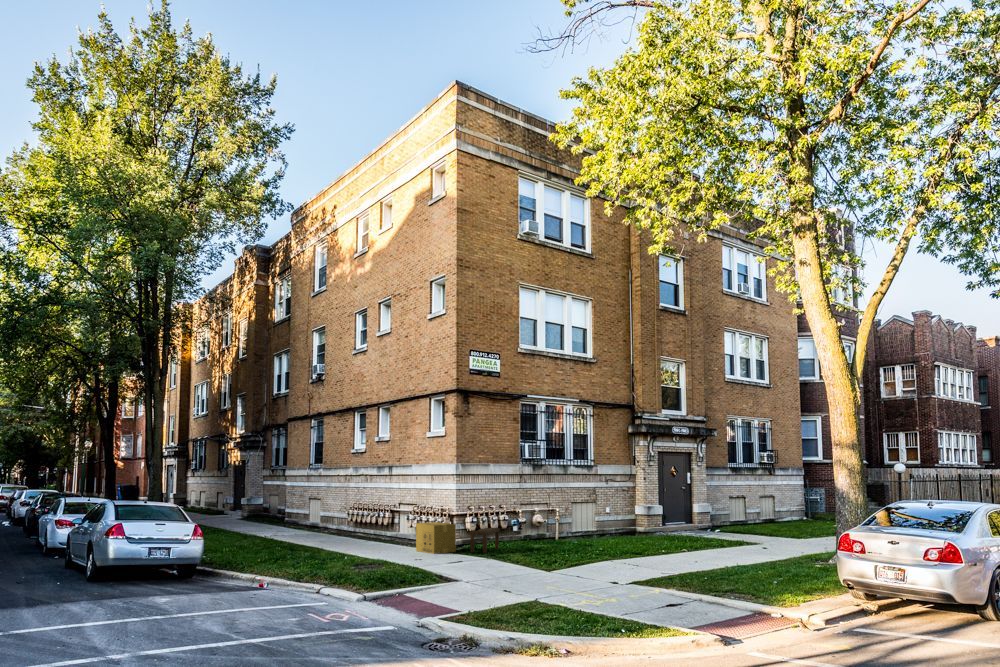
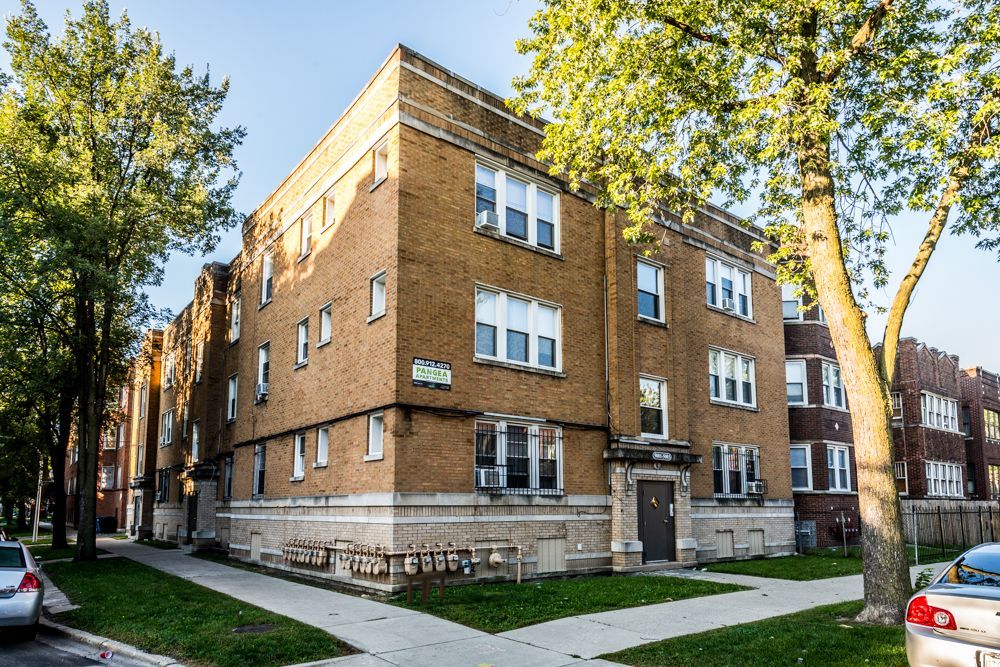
cardboard box: present [416,522,456,554] -> none [342,564,391,605]

